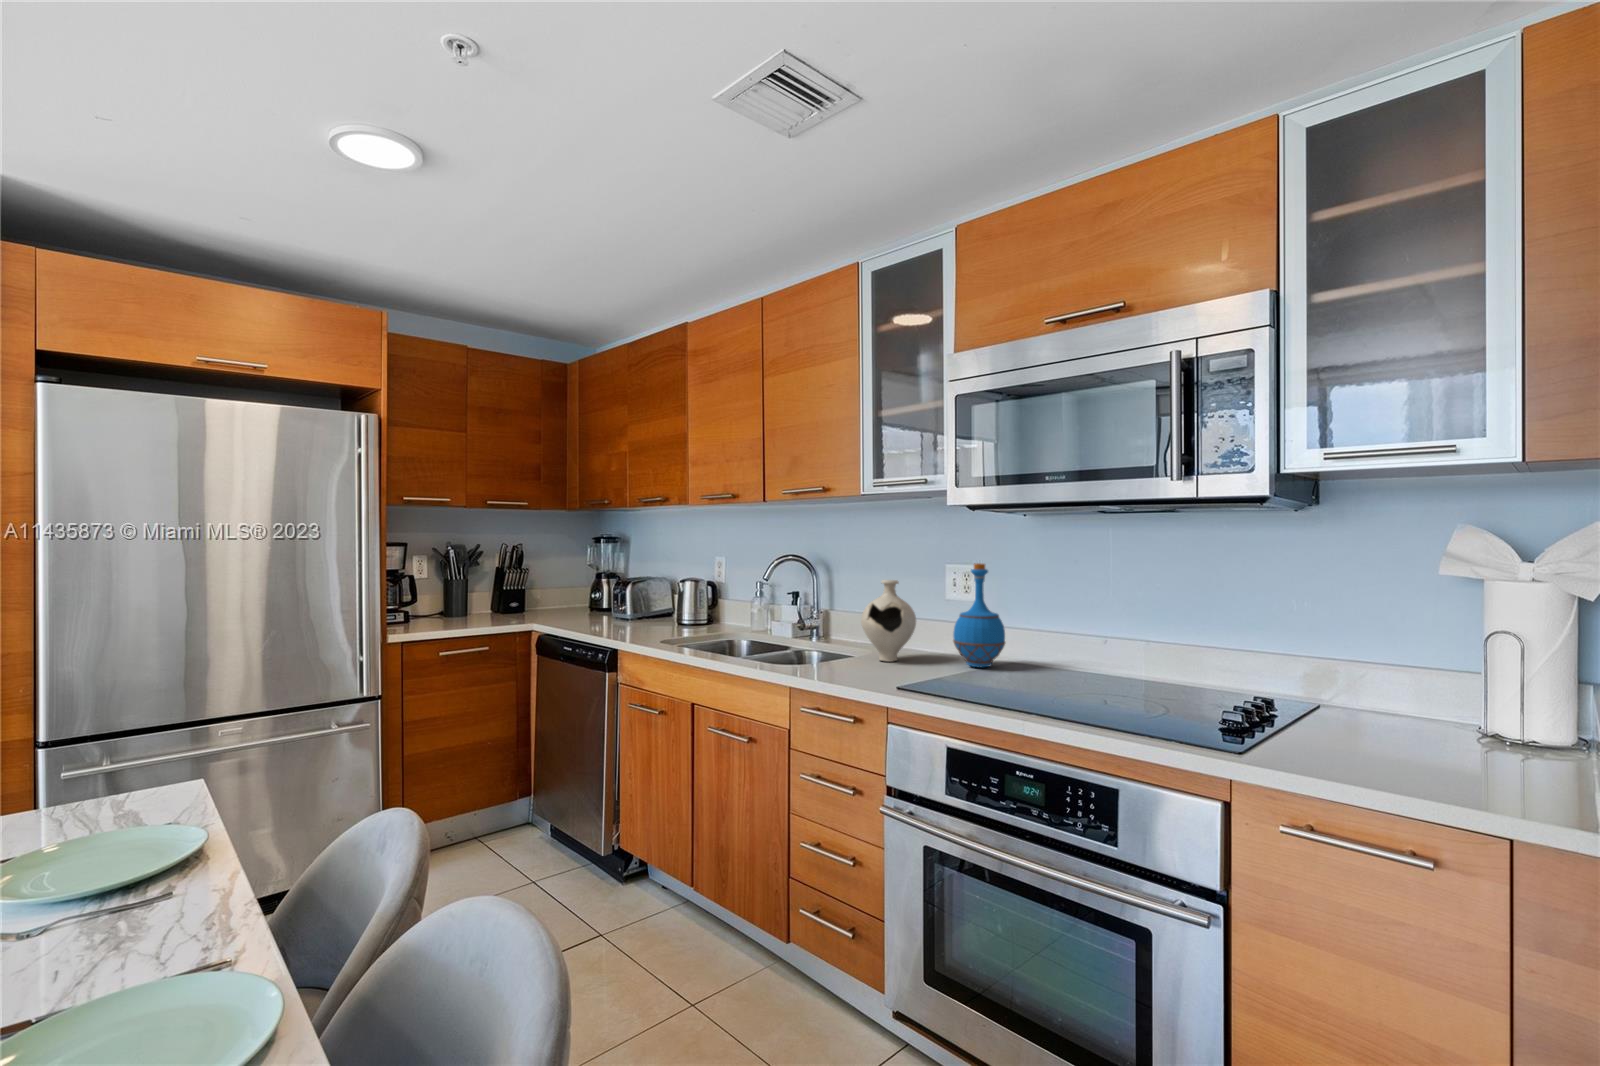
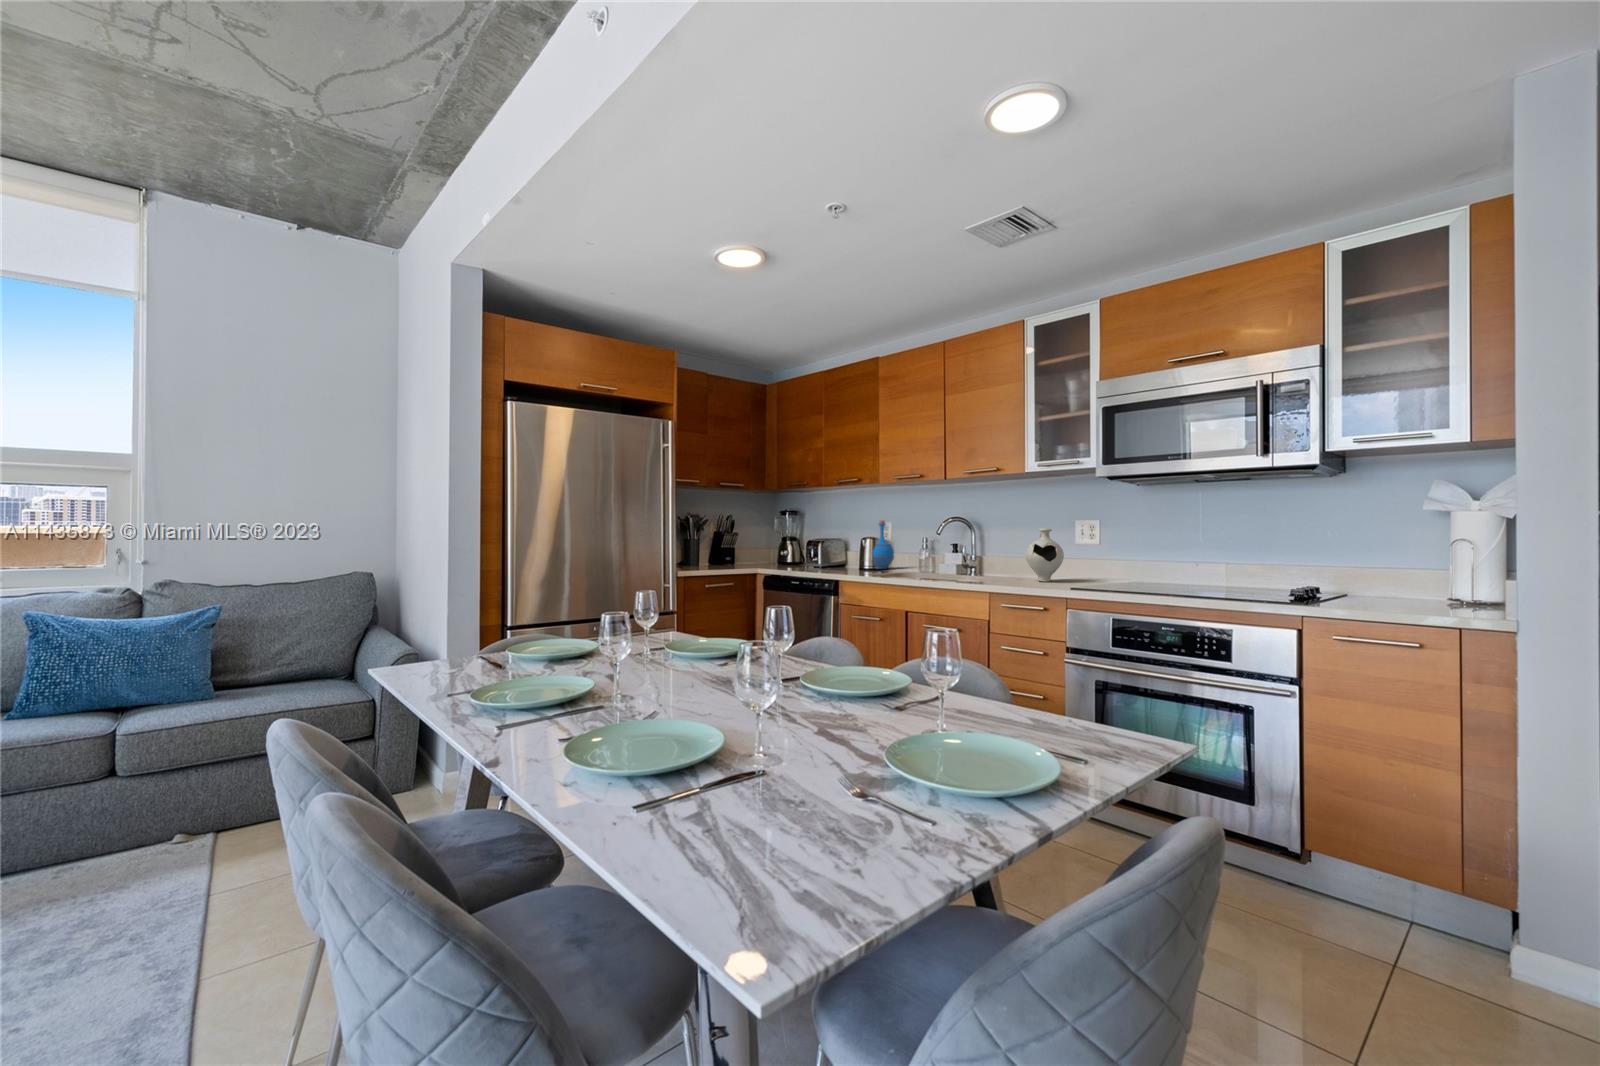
bottle: present [953,563,1005,667] -> present [873,520,894,569]

